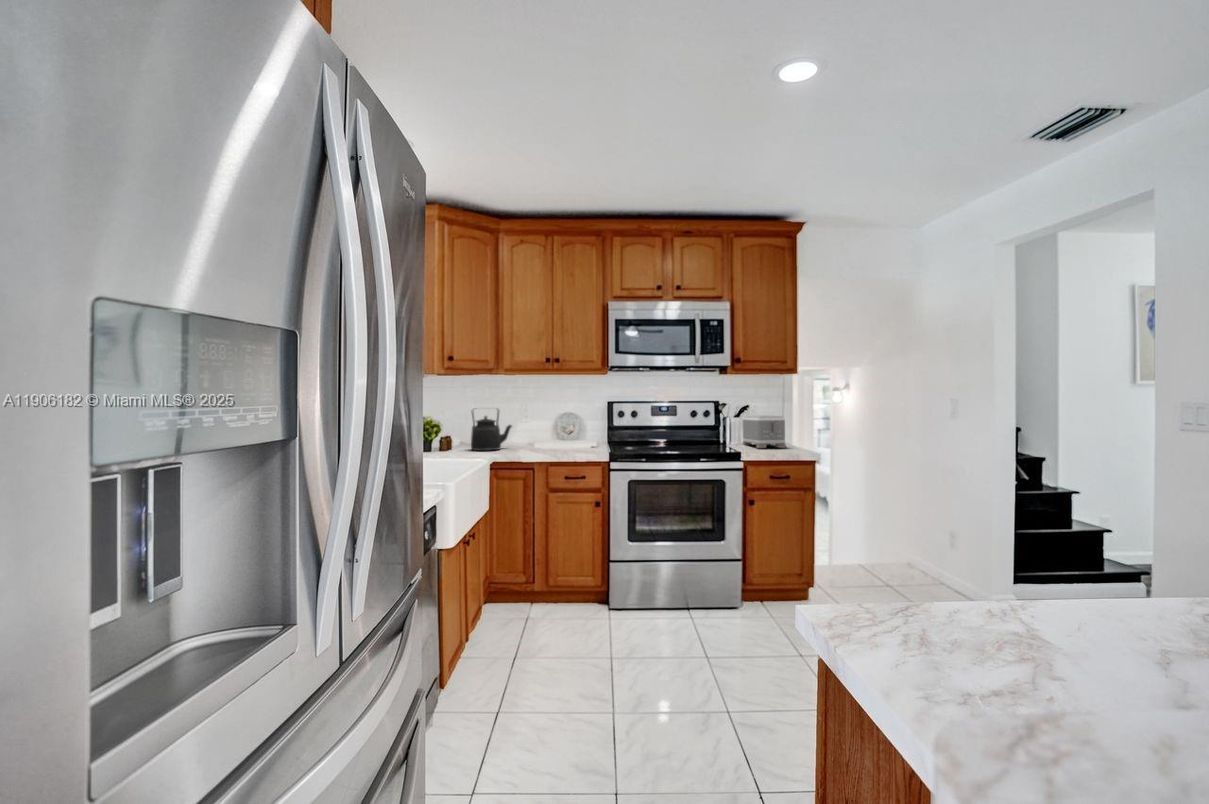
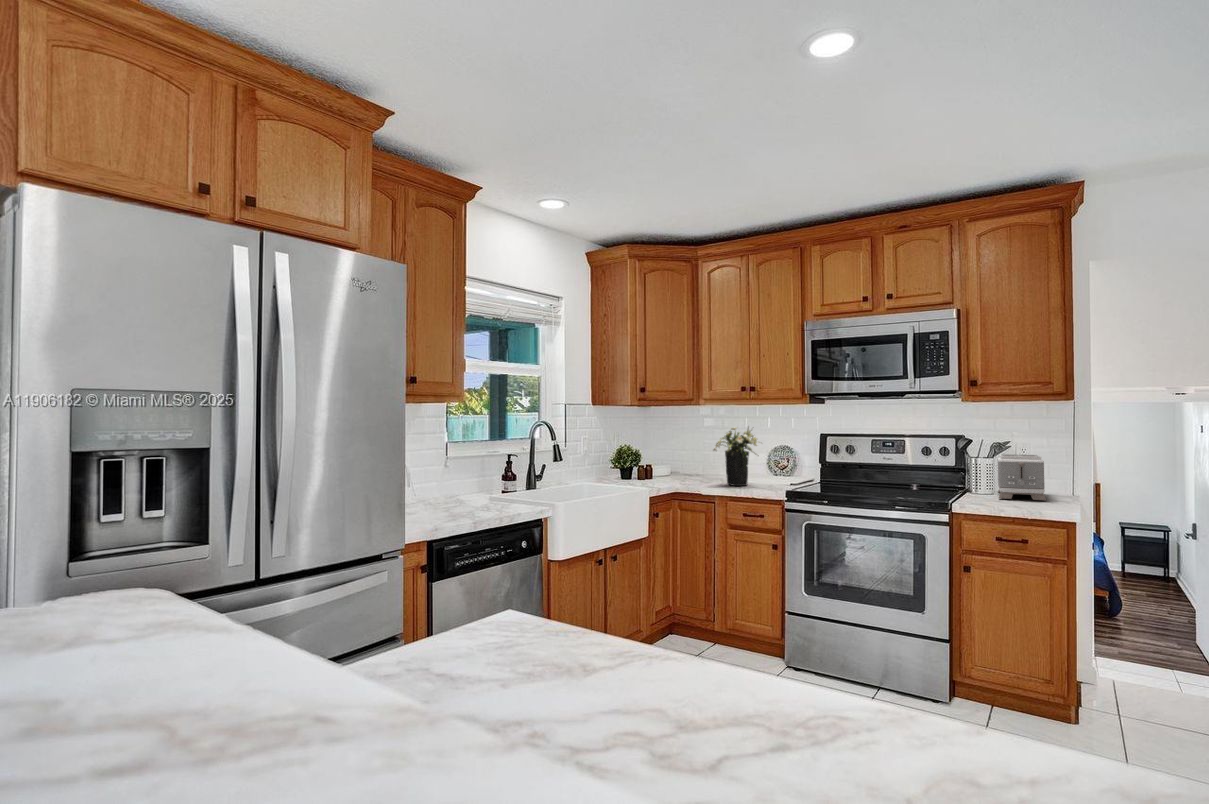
flower arrangement: none [531,395,577,452] -> present [713,427,758,486]
kettle: present [471,410,512,451] -> none [668,438,712,481]

